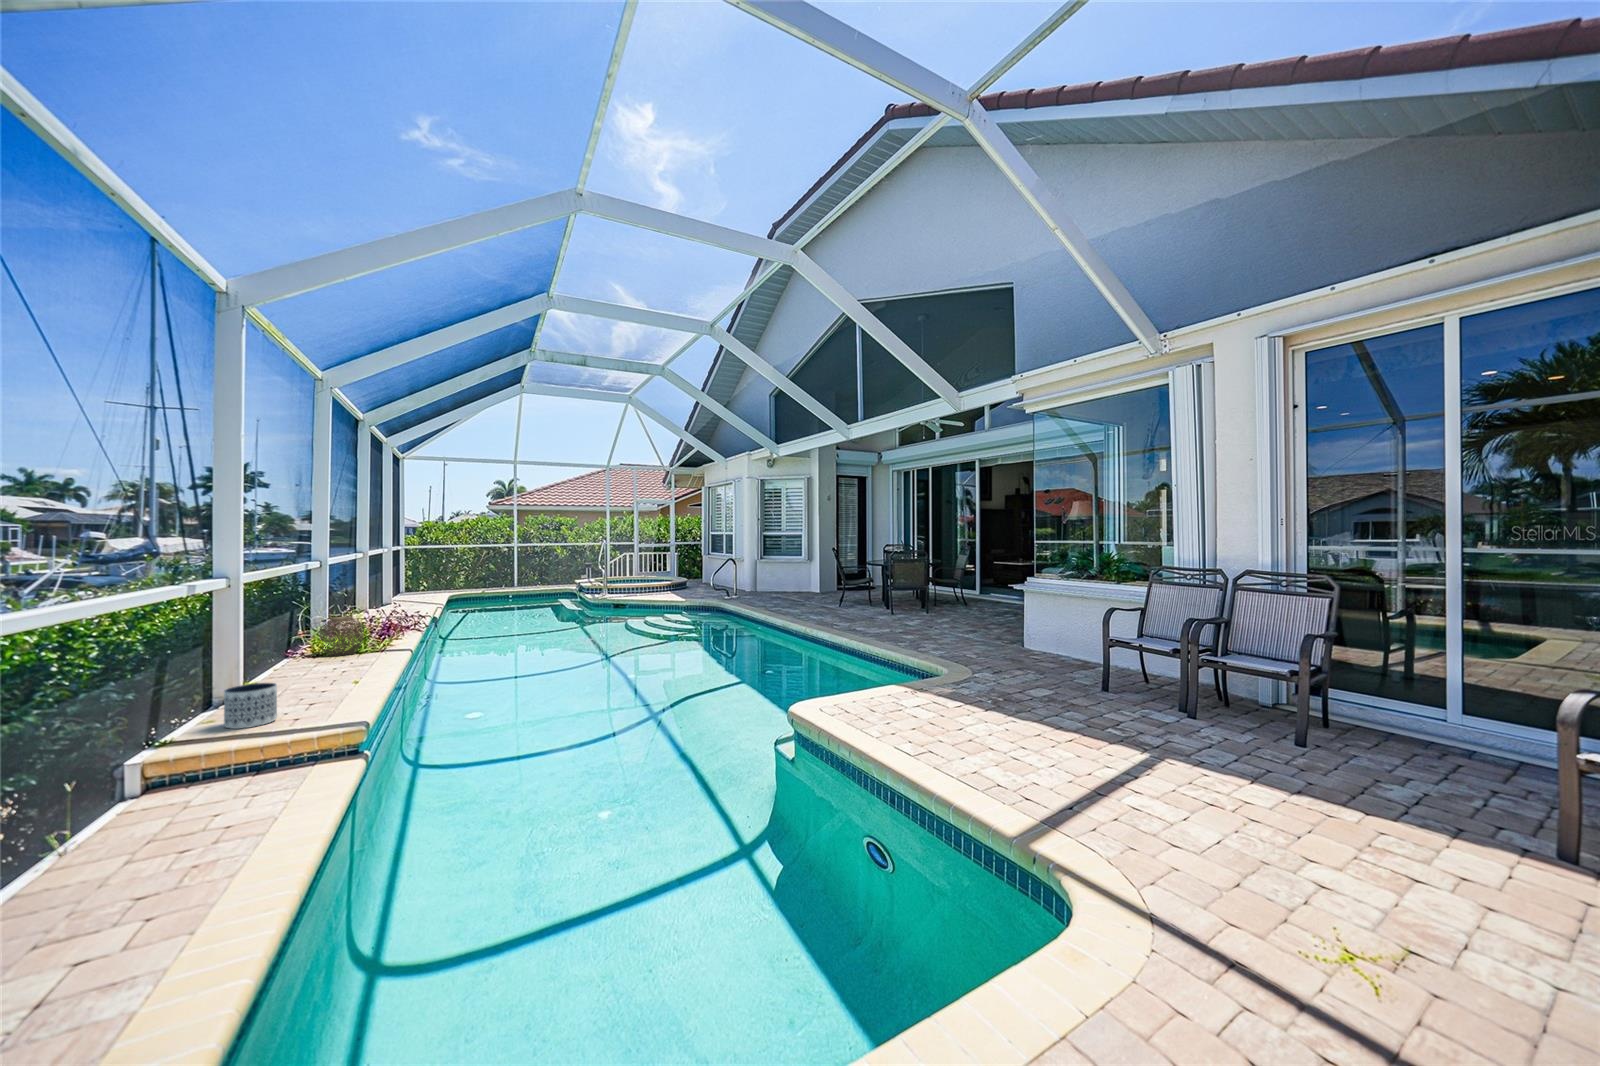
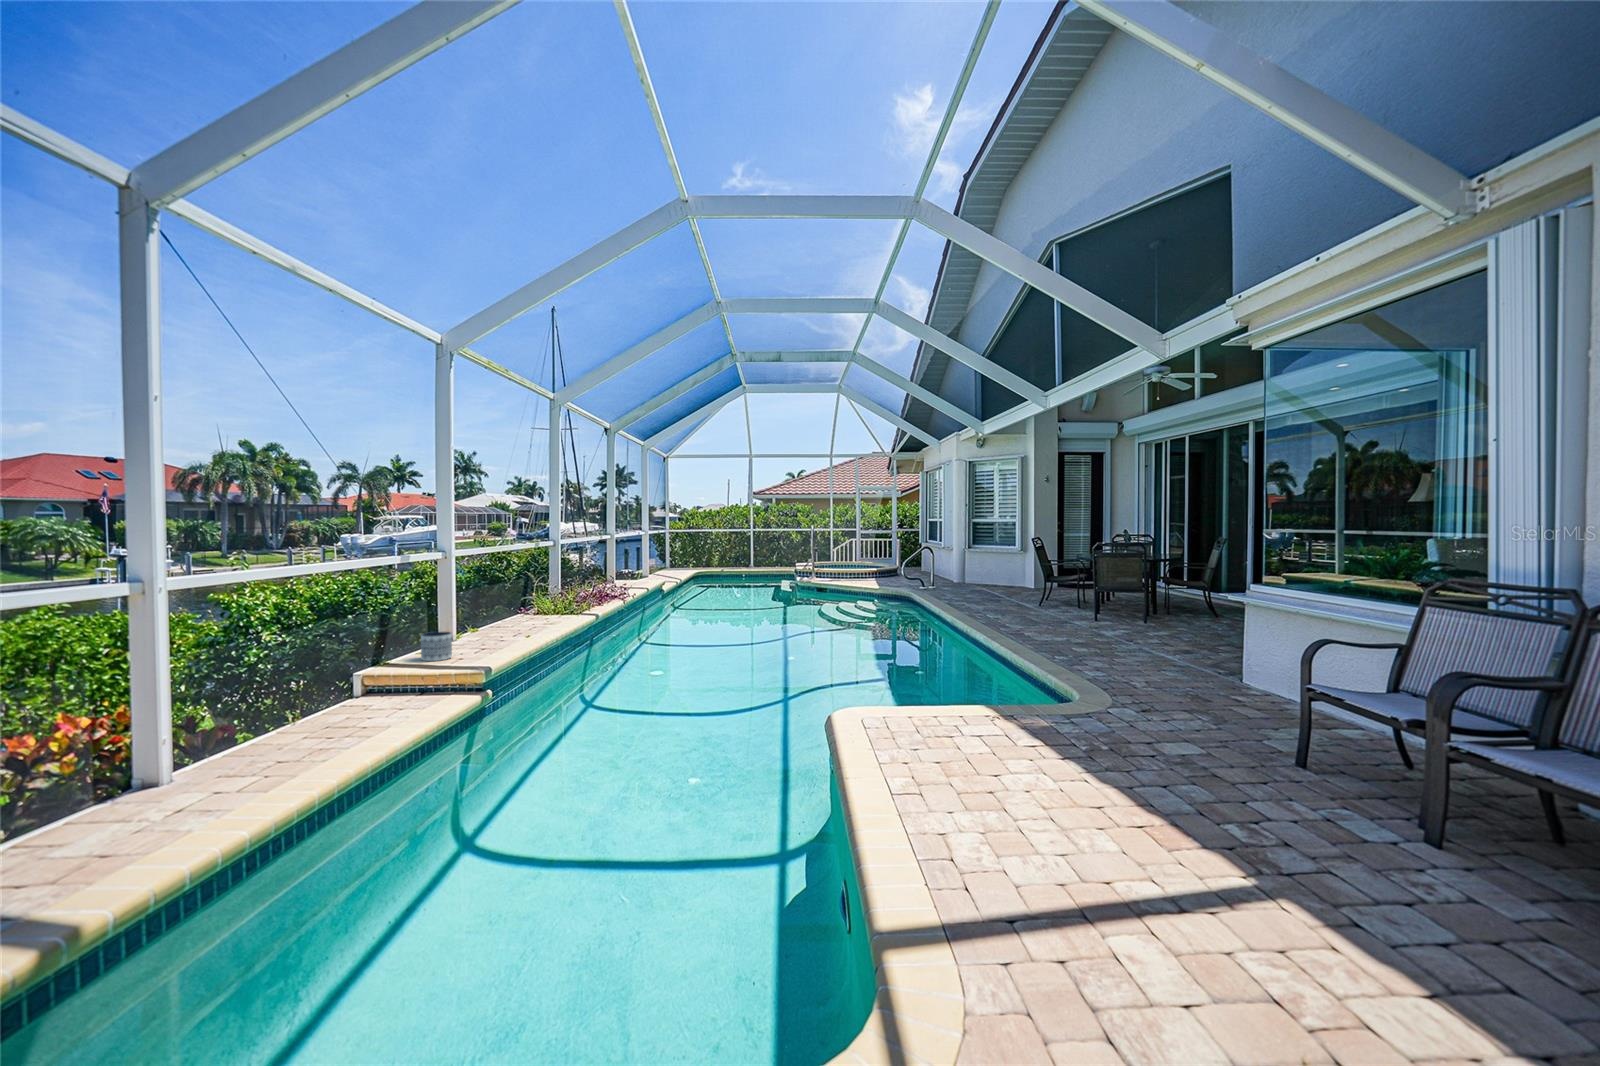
woven basket: present [319,616,364,656] -> none [532,588,563,619]

